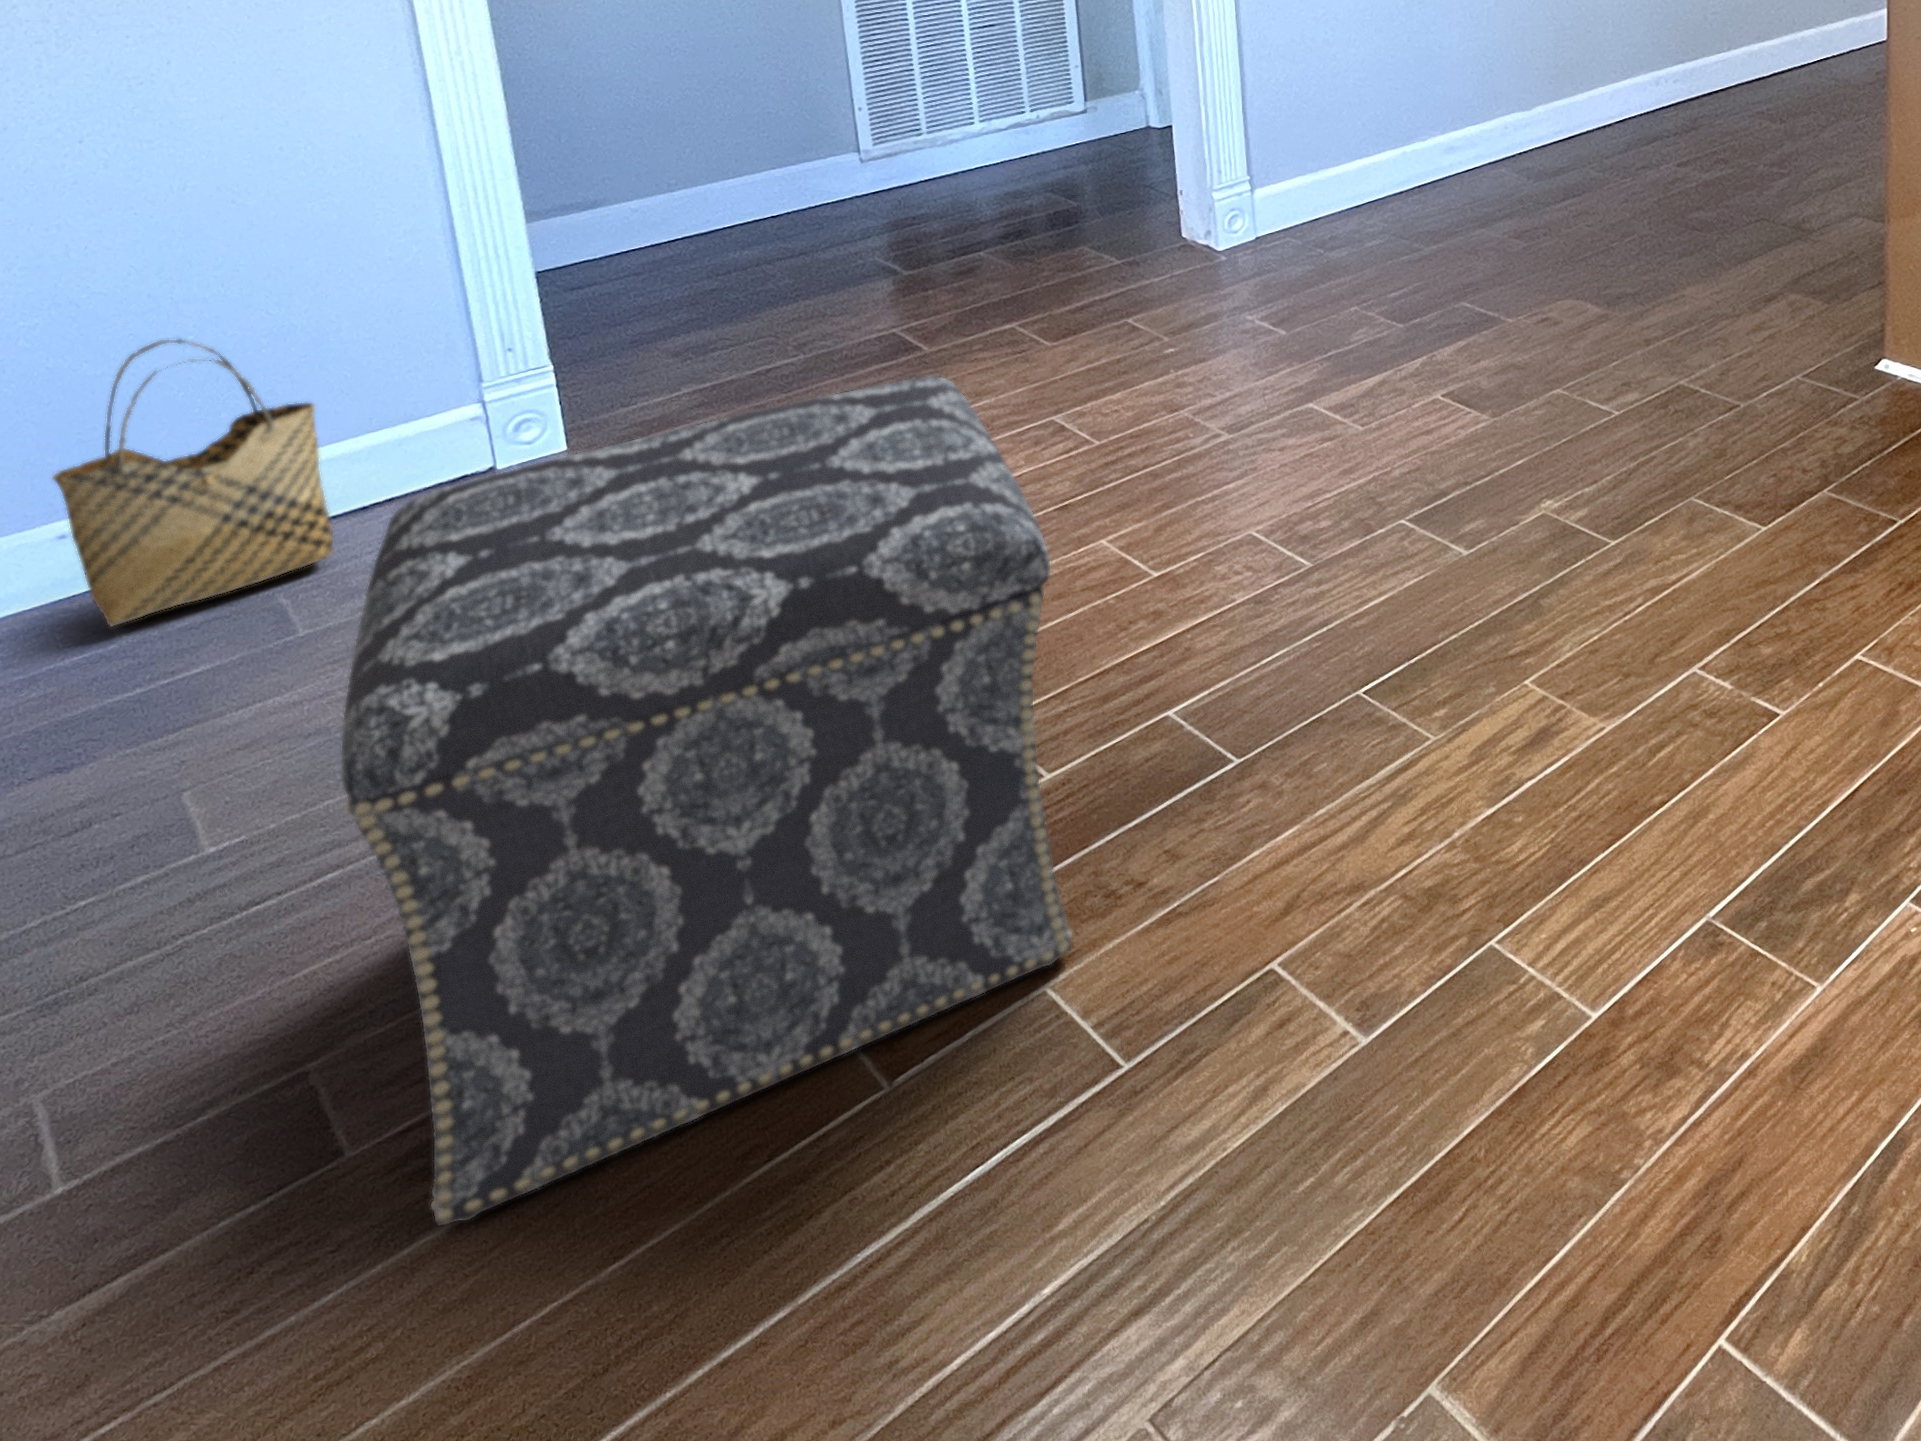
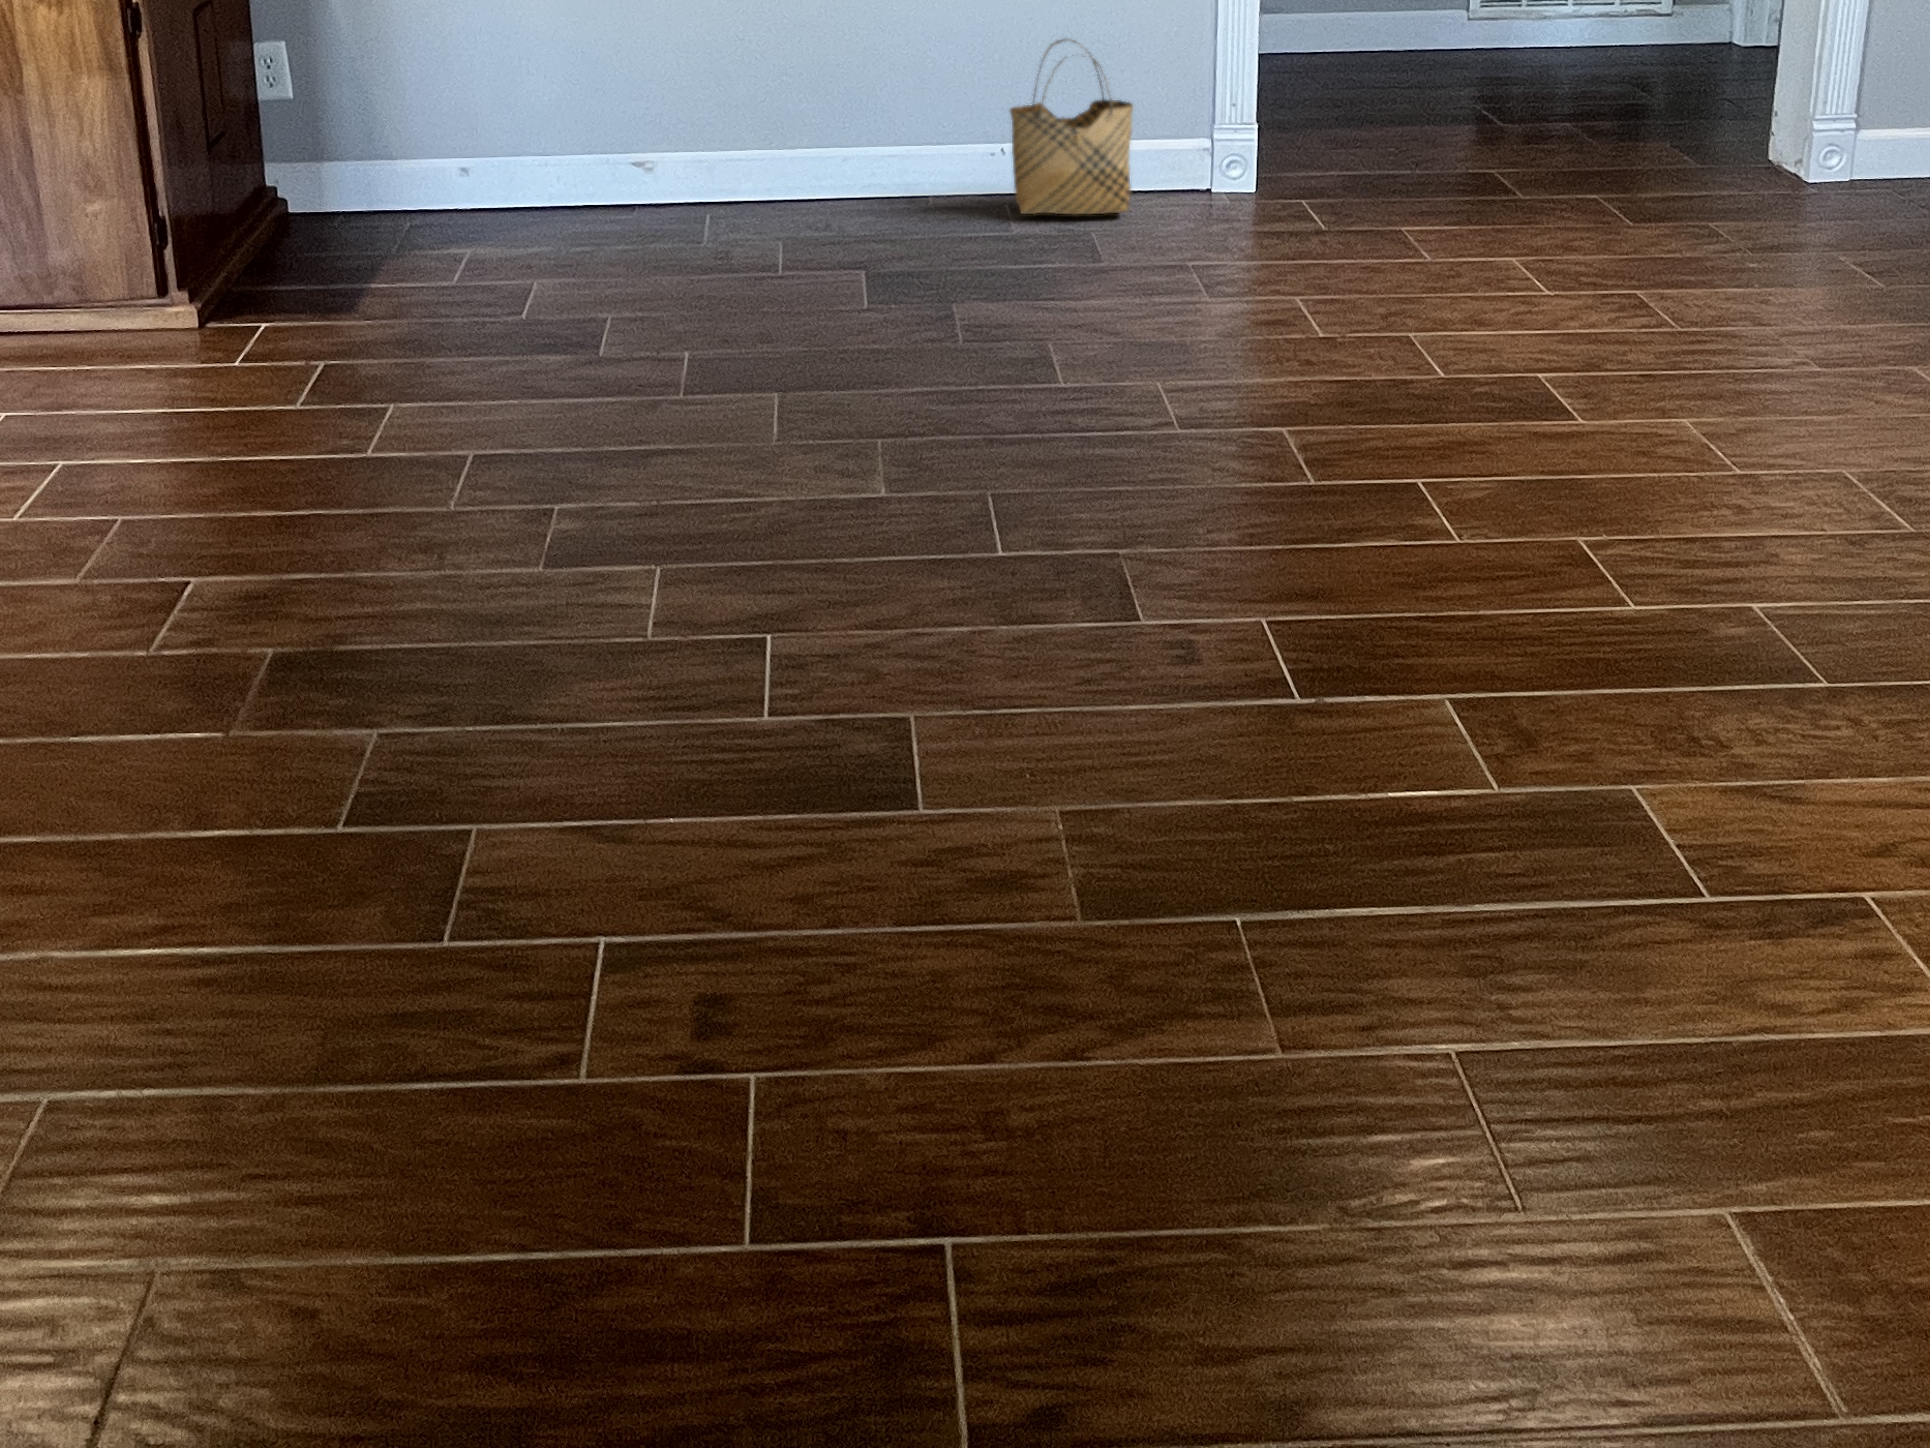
ottoman: present [342,376,1072,1225] -> none [1191,183,1709,769]

